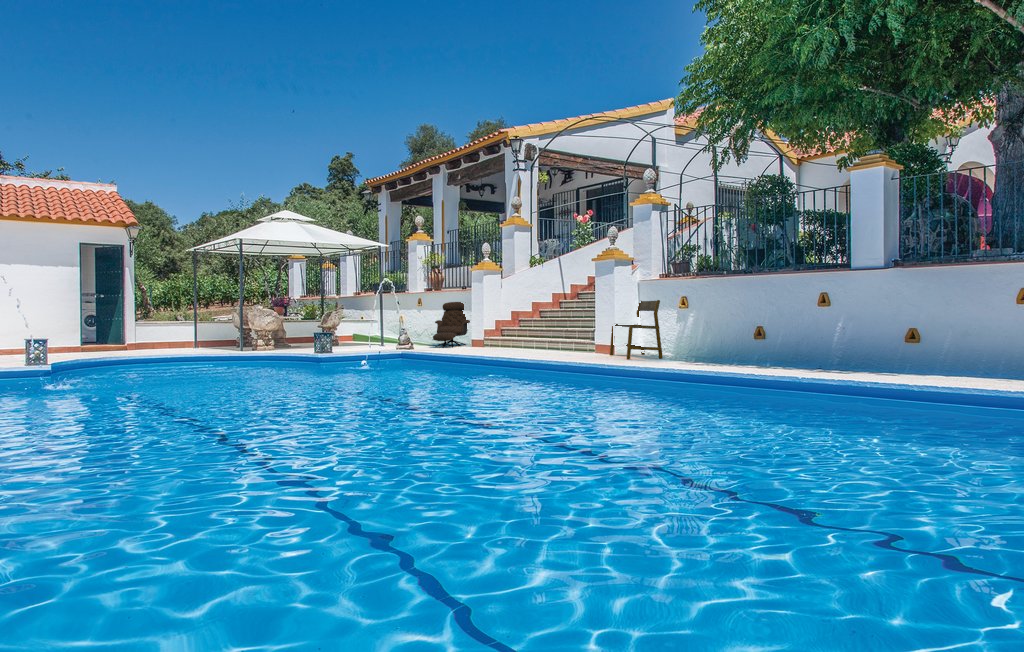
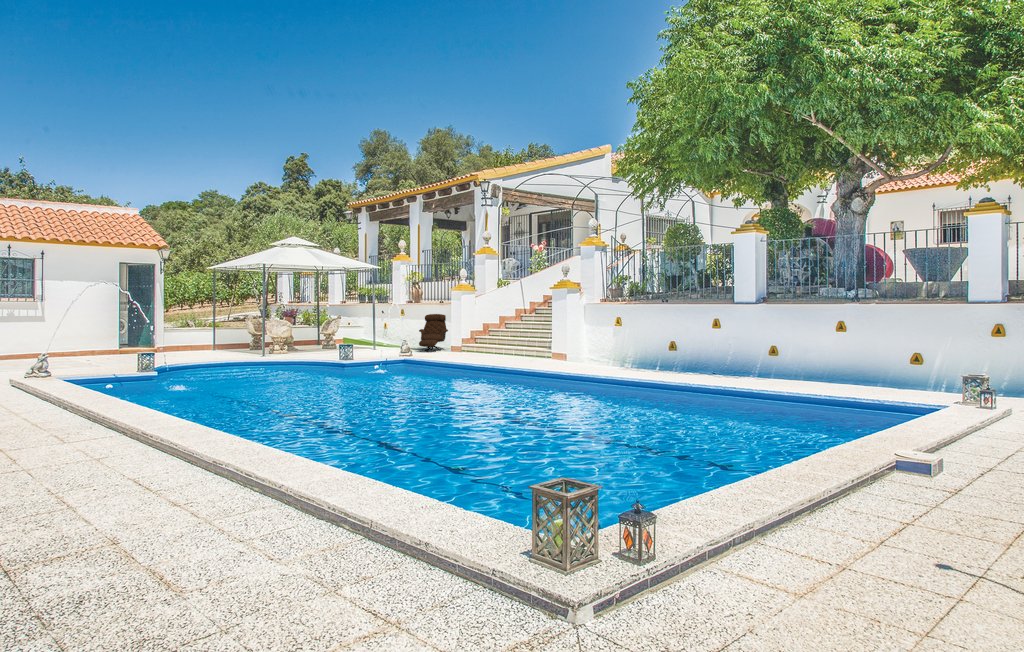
bench: present [610,300,663,359] -> none [563,320,603,365]

